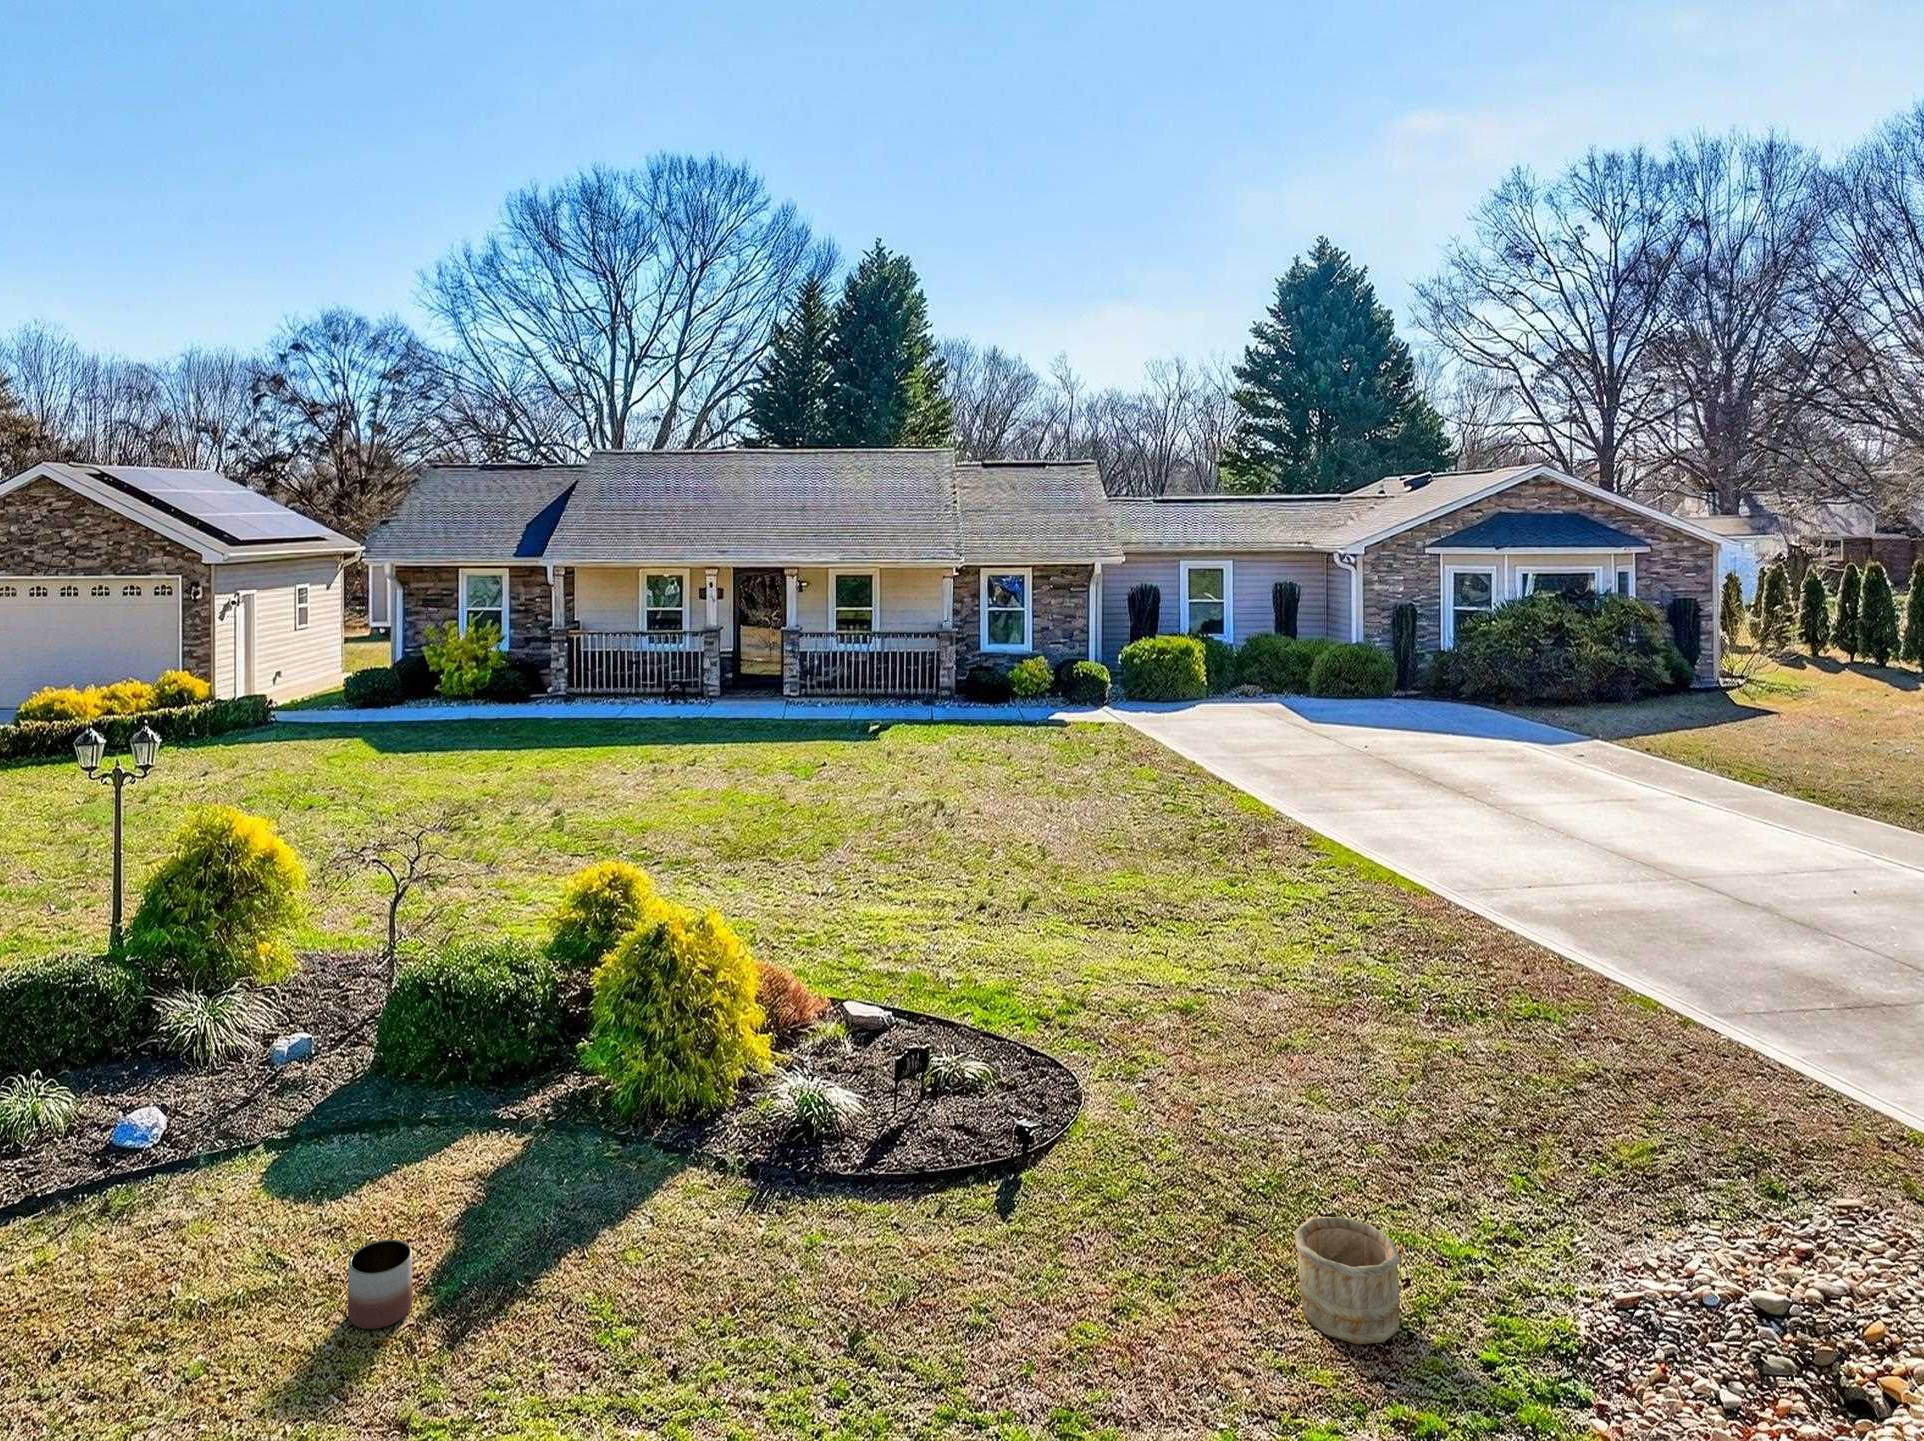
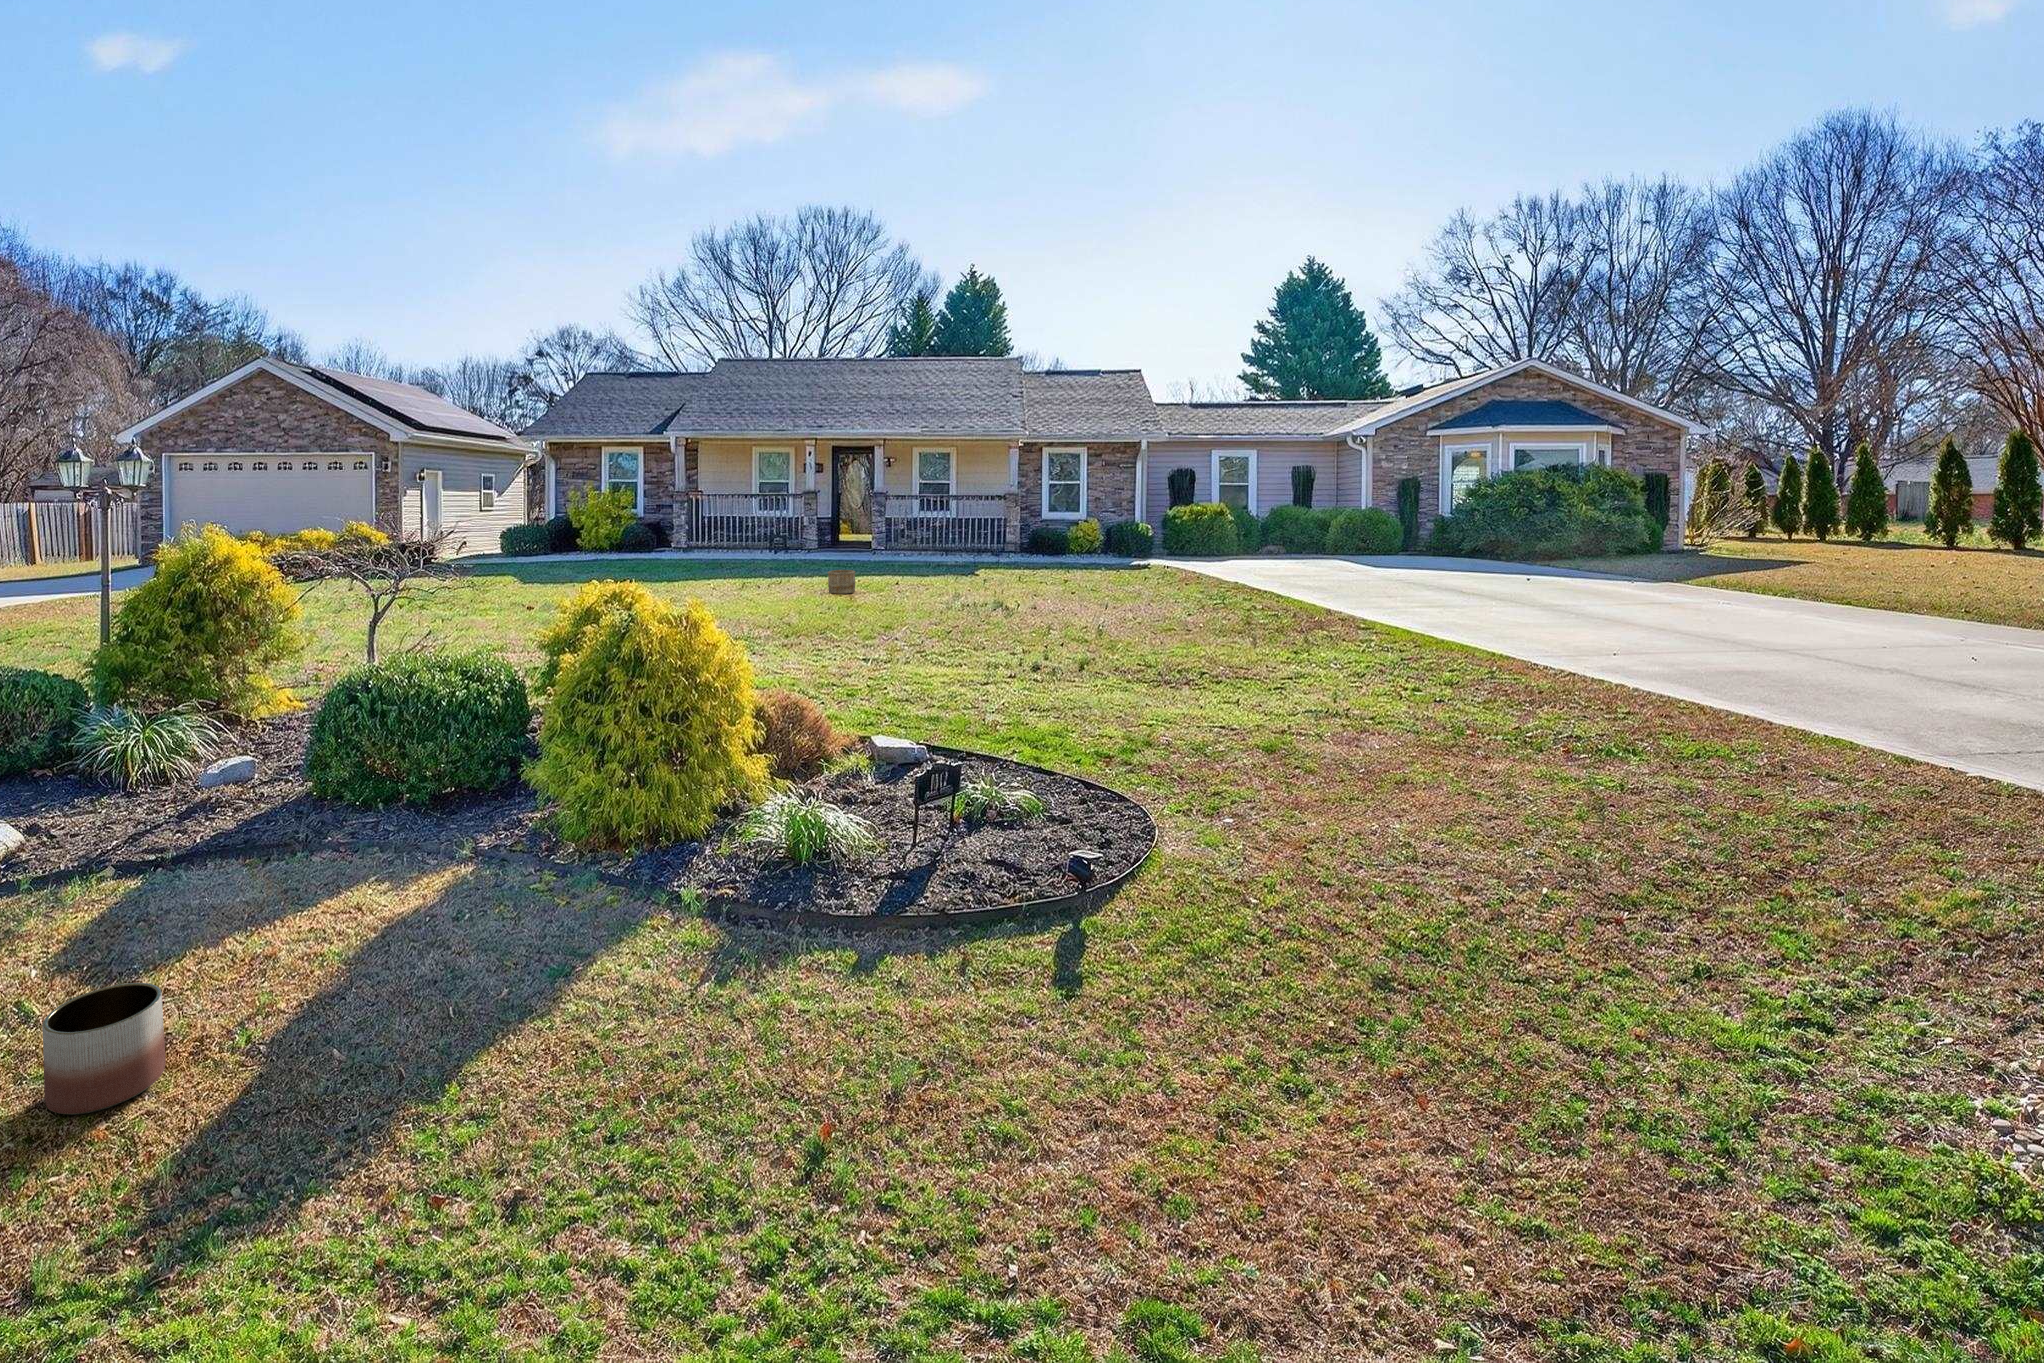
wooden bucket: present [1294,1217,1401,1344] -> present [827,570,856,594]

